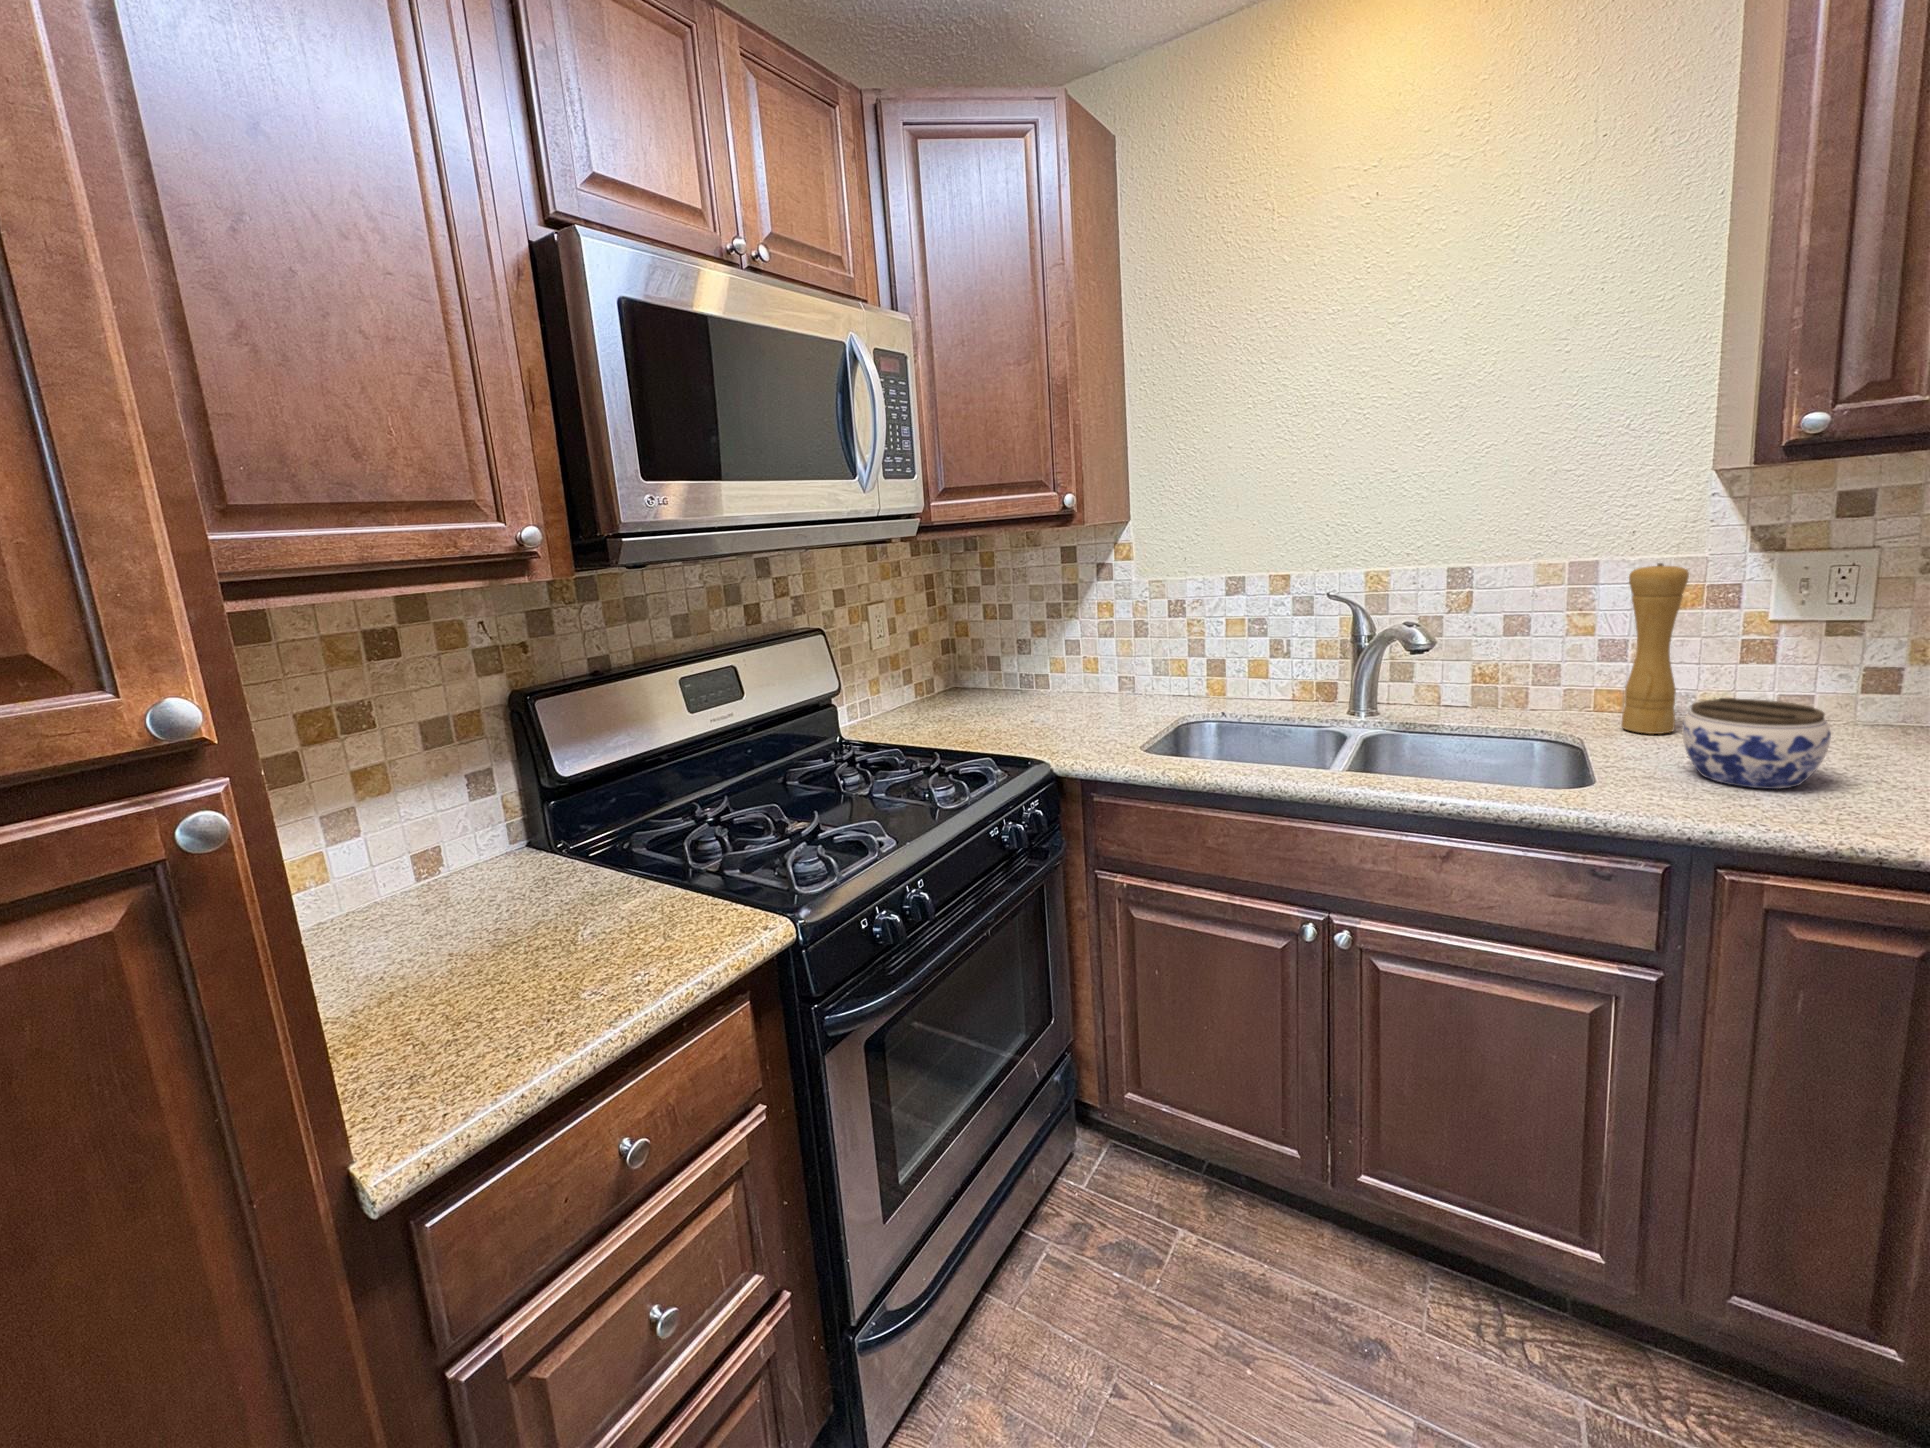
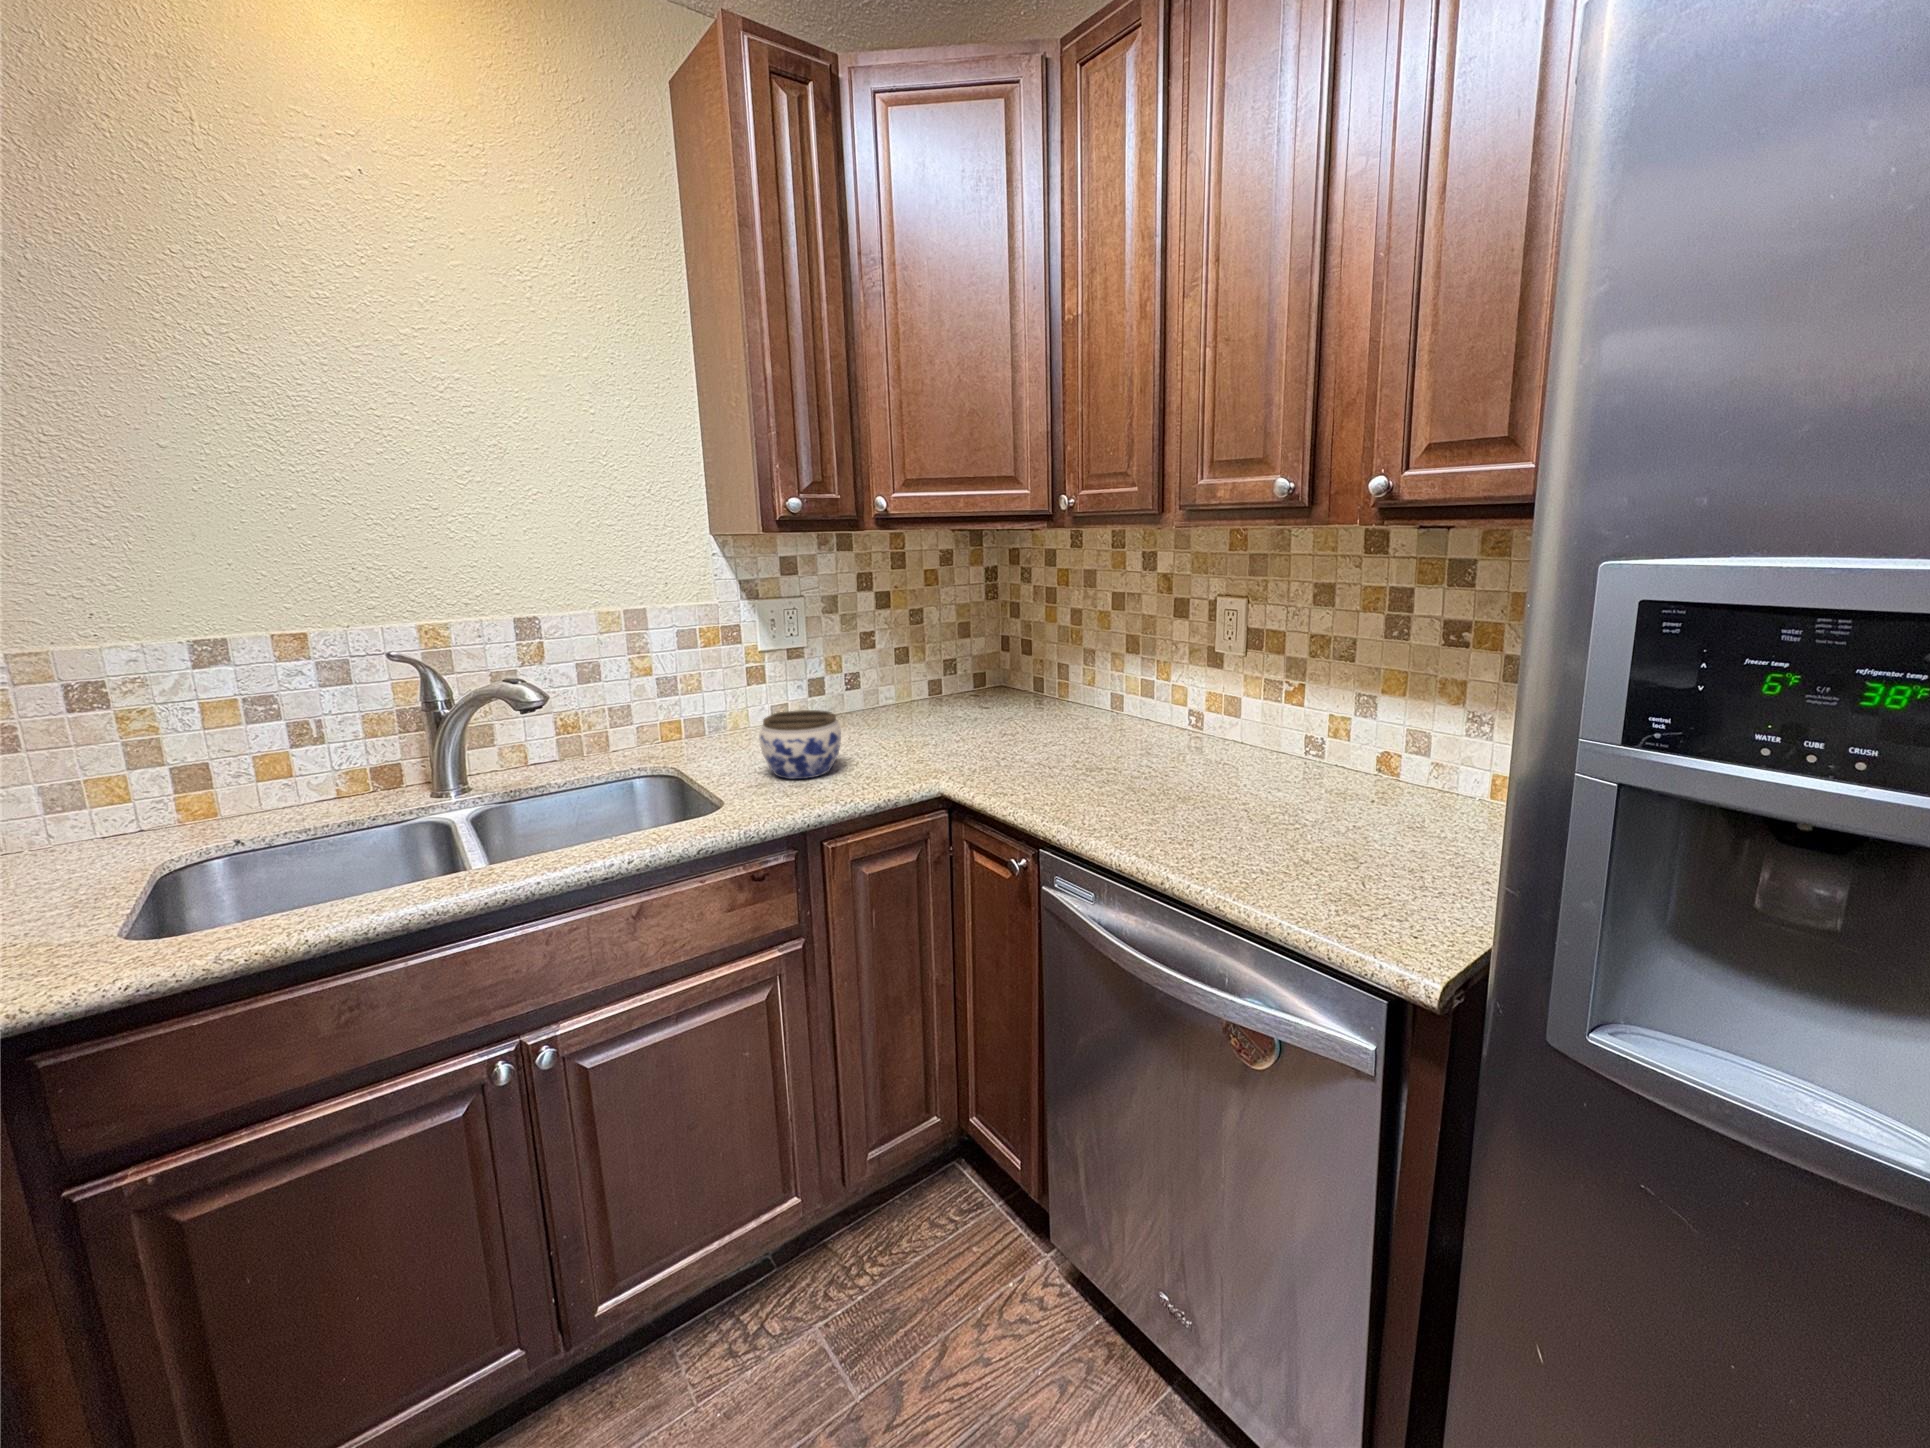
pepper mill: present [1621,563,1689,734] -> none [680,608,728,754]

